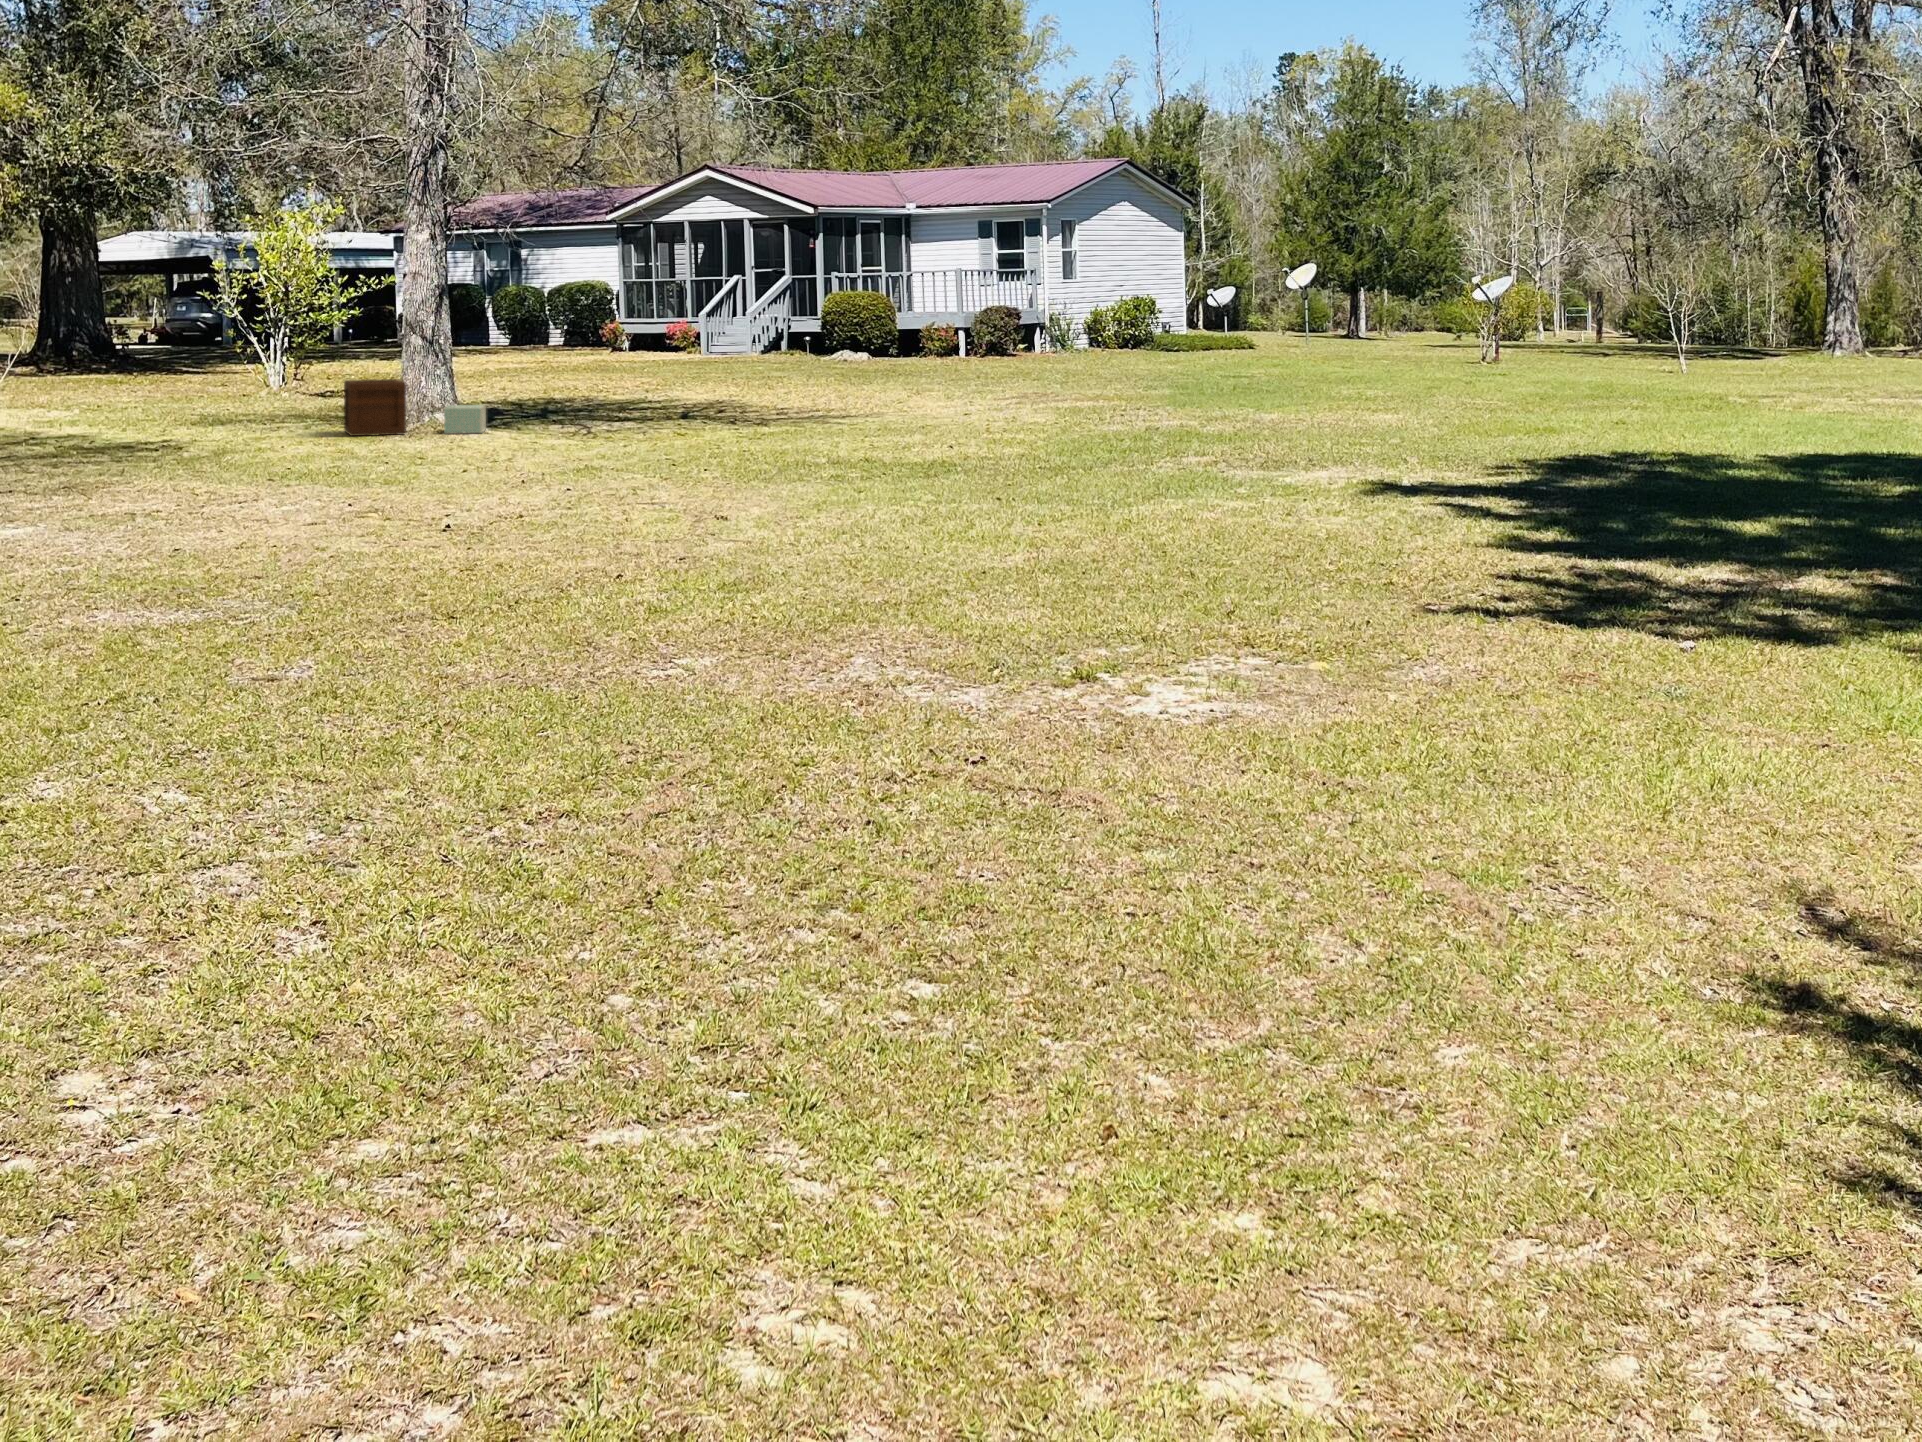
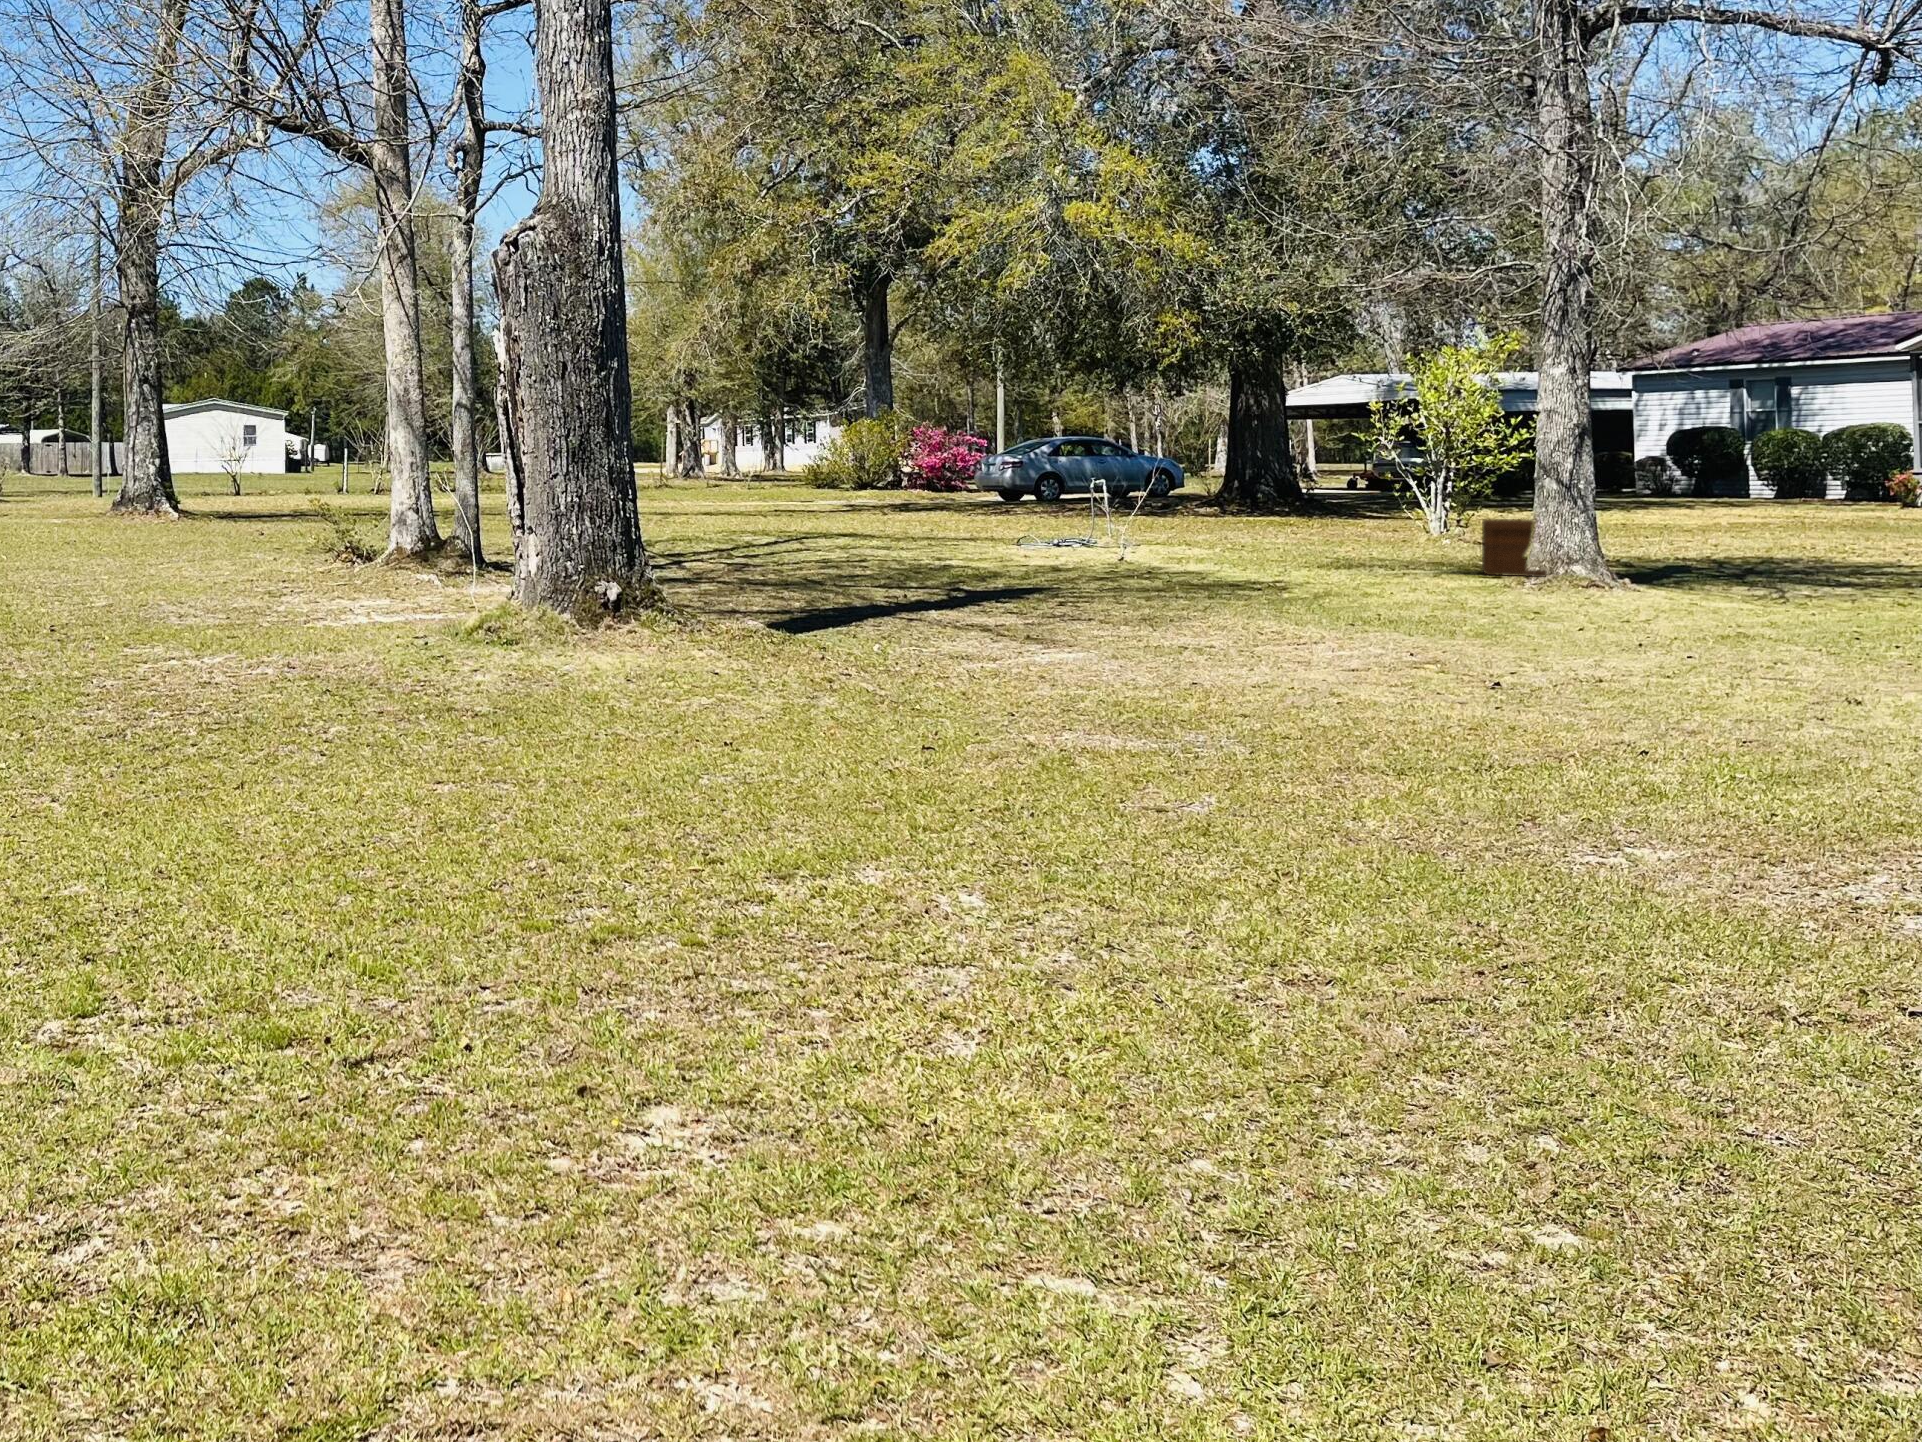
storage box: present [444,405,486,434] -> none [1590,549,1643,580]

